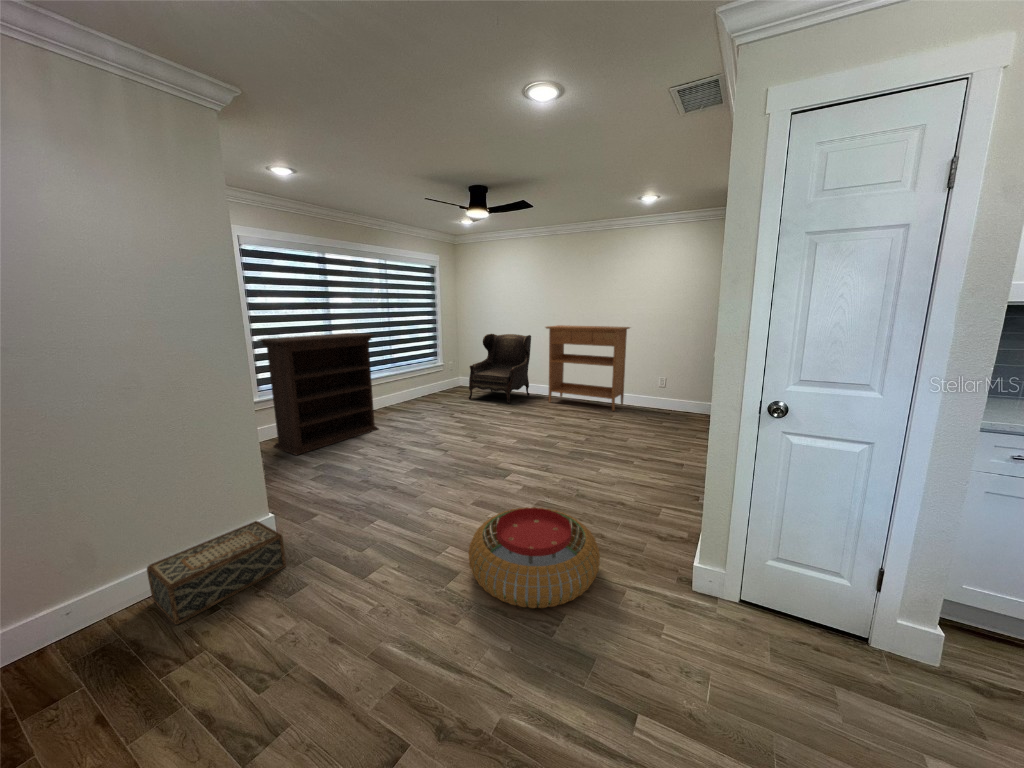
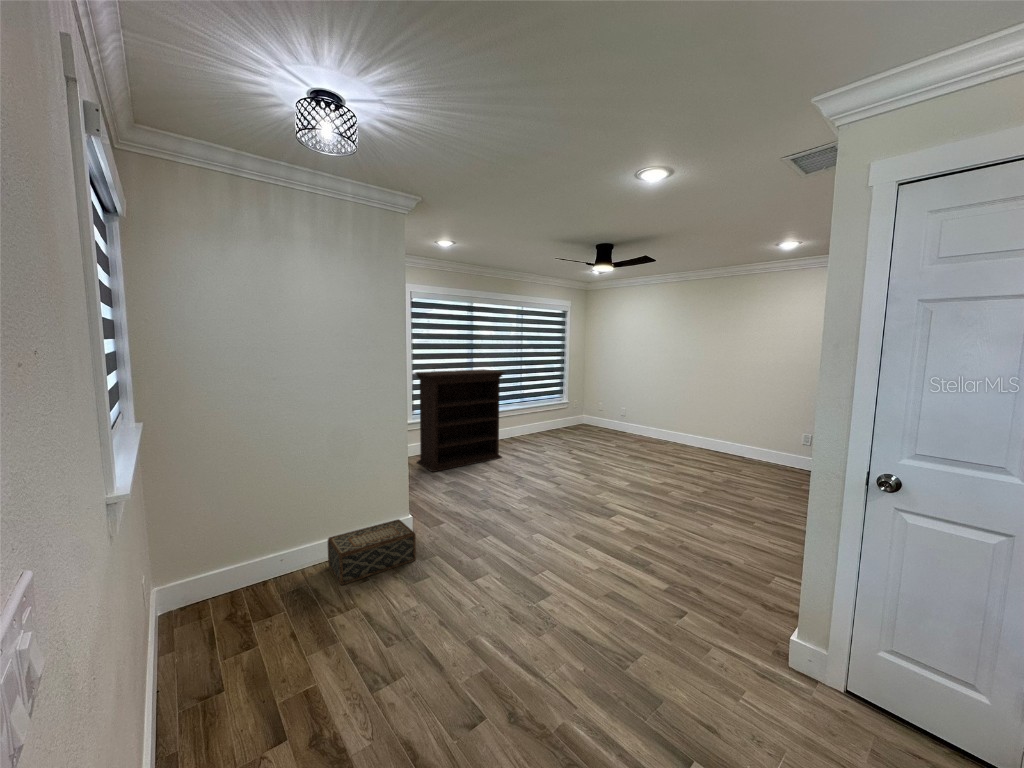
console table: present [546,325,630,411] -> none [673,369,775,467]
armchair: present [469,334,531,404] -> none [590,374,660,447]
pouf: present [469,507,600,608] -> none [559,547,688,645]

